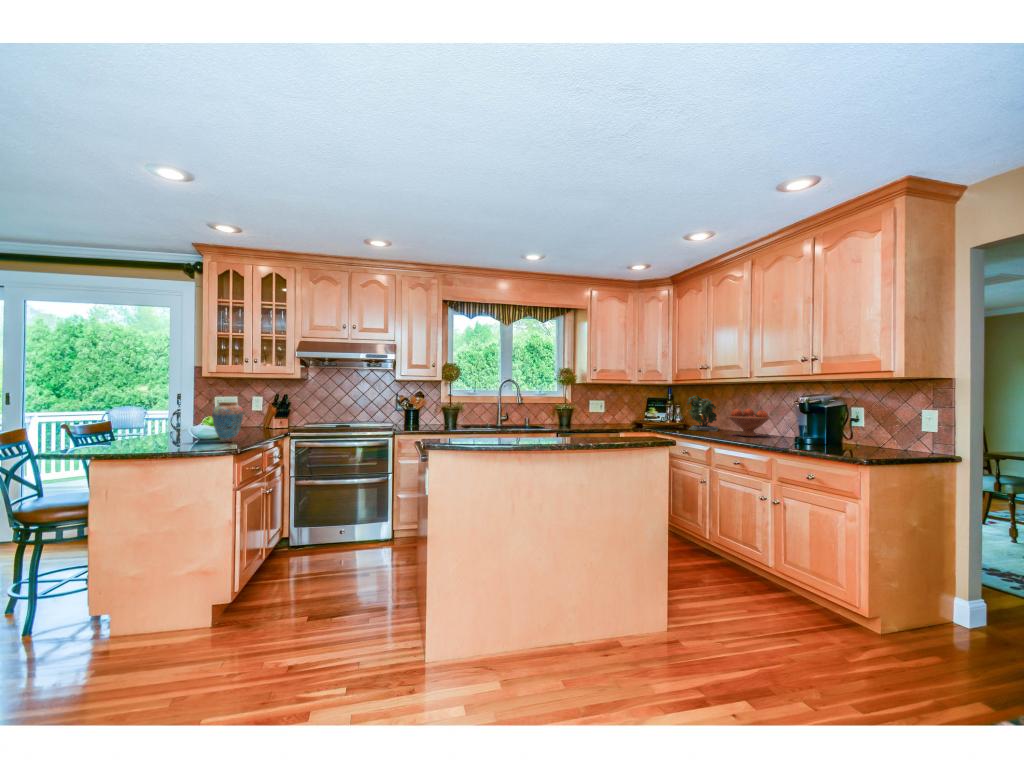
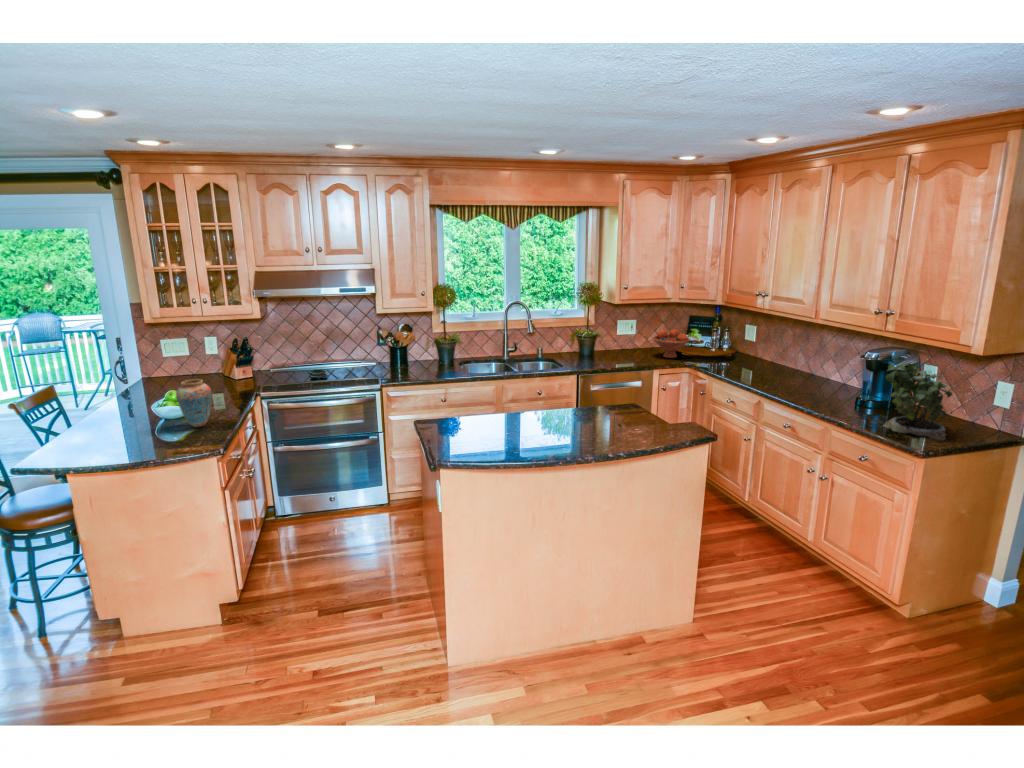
potted plant: present [687,395,718,432] -> present [883,363,952,441]
fruit bowl: present [728,409,770,437] -> present [653,329,690,358]

